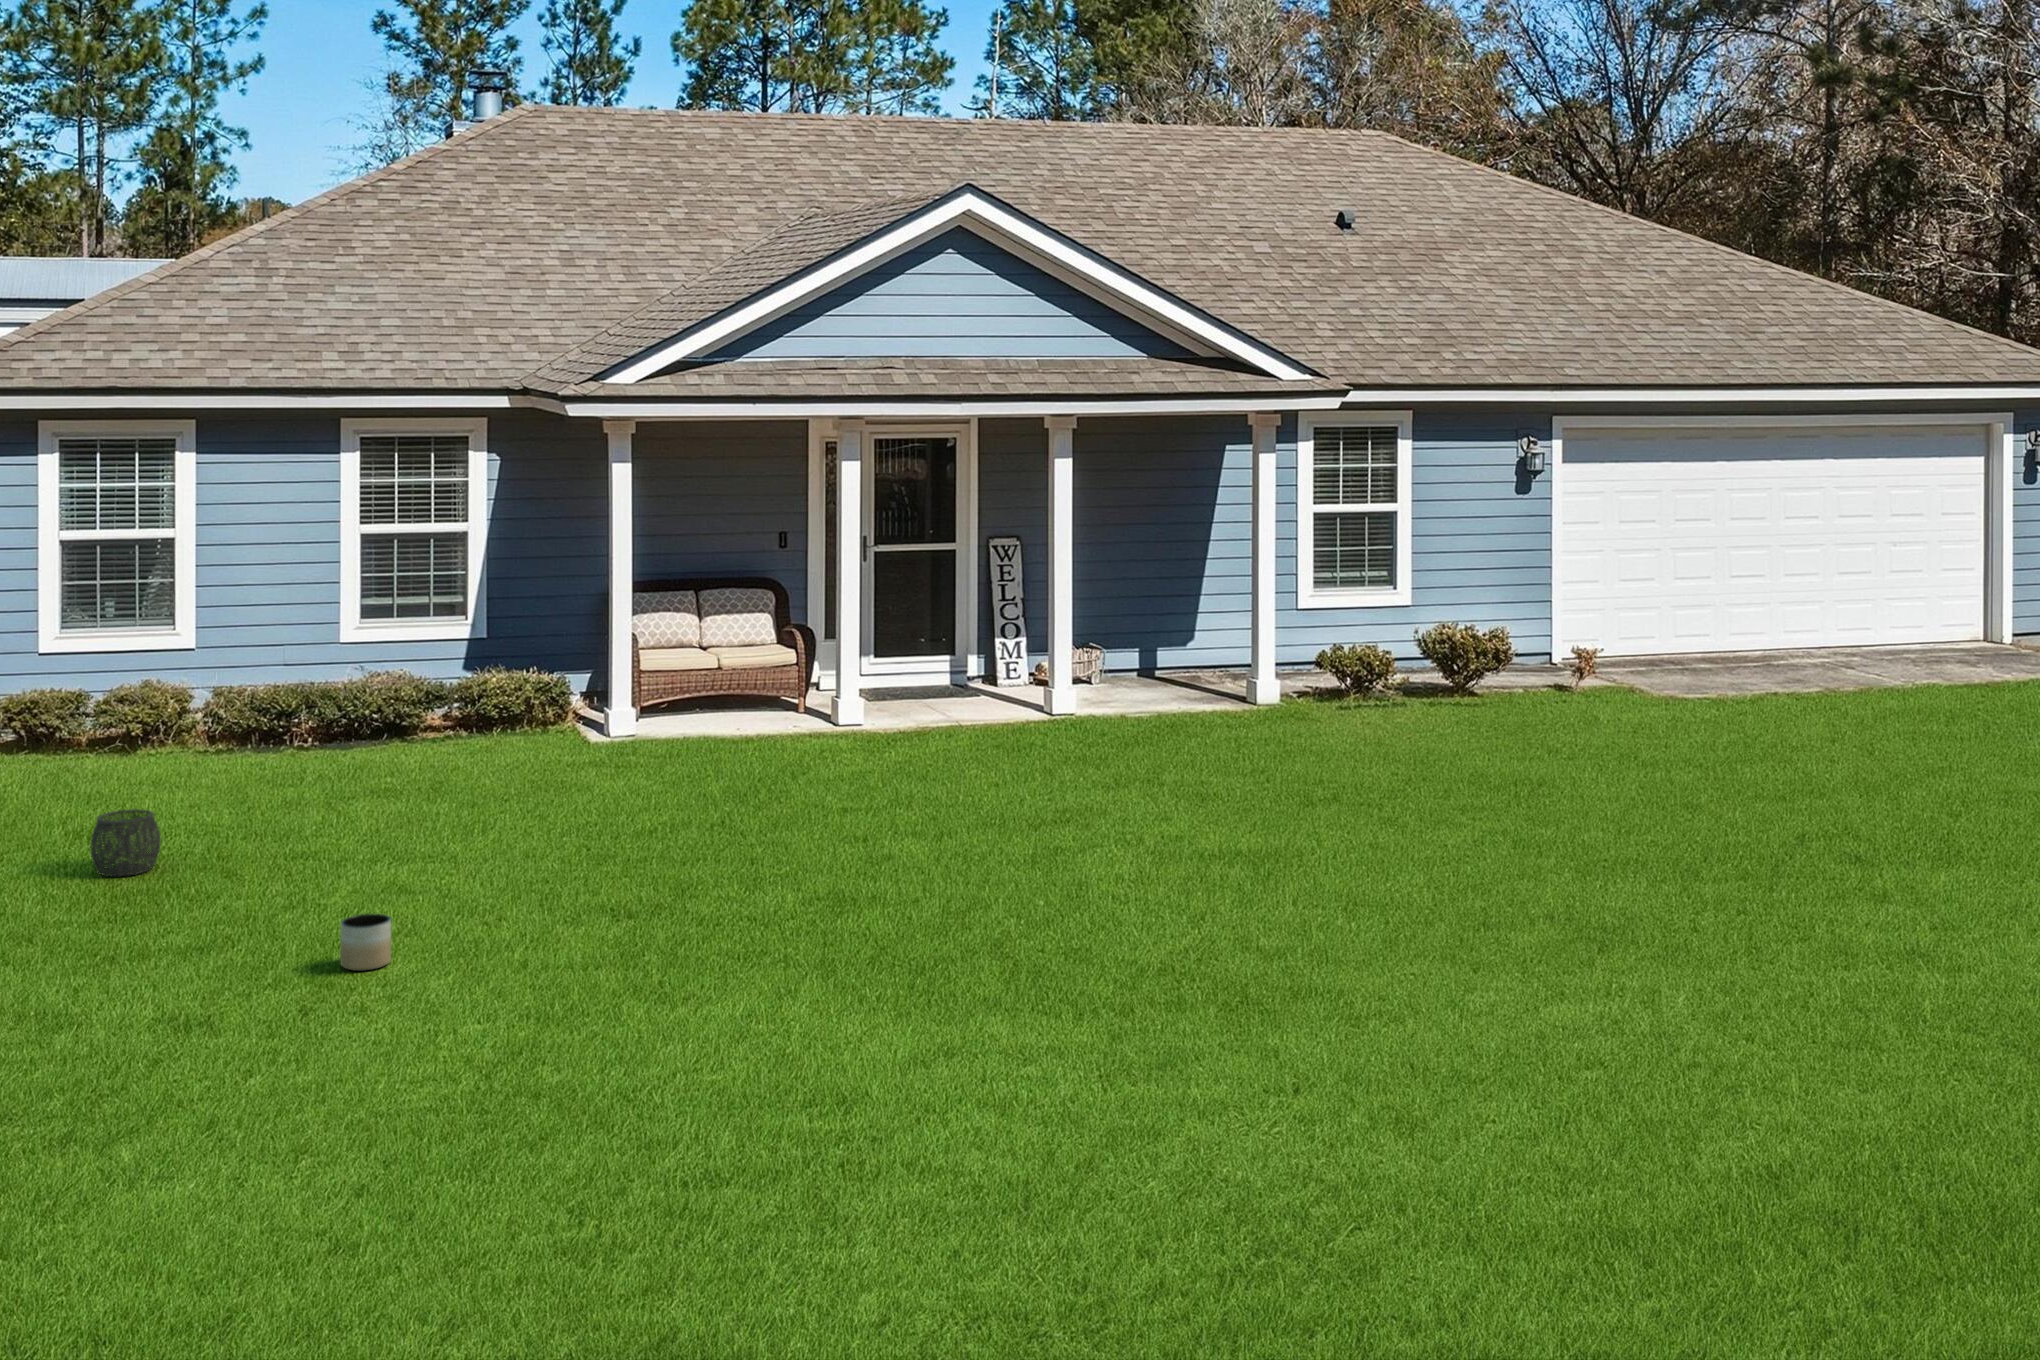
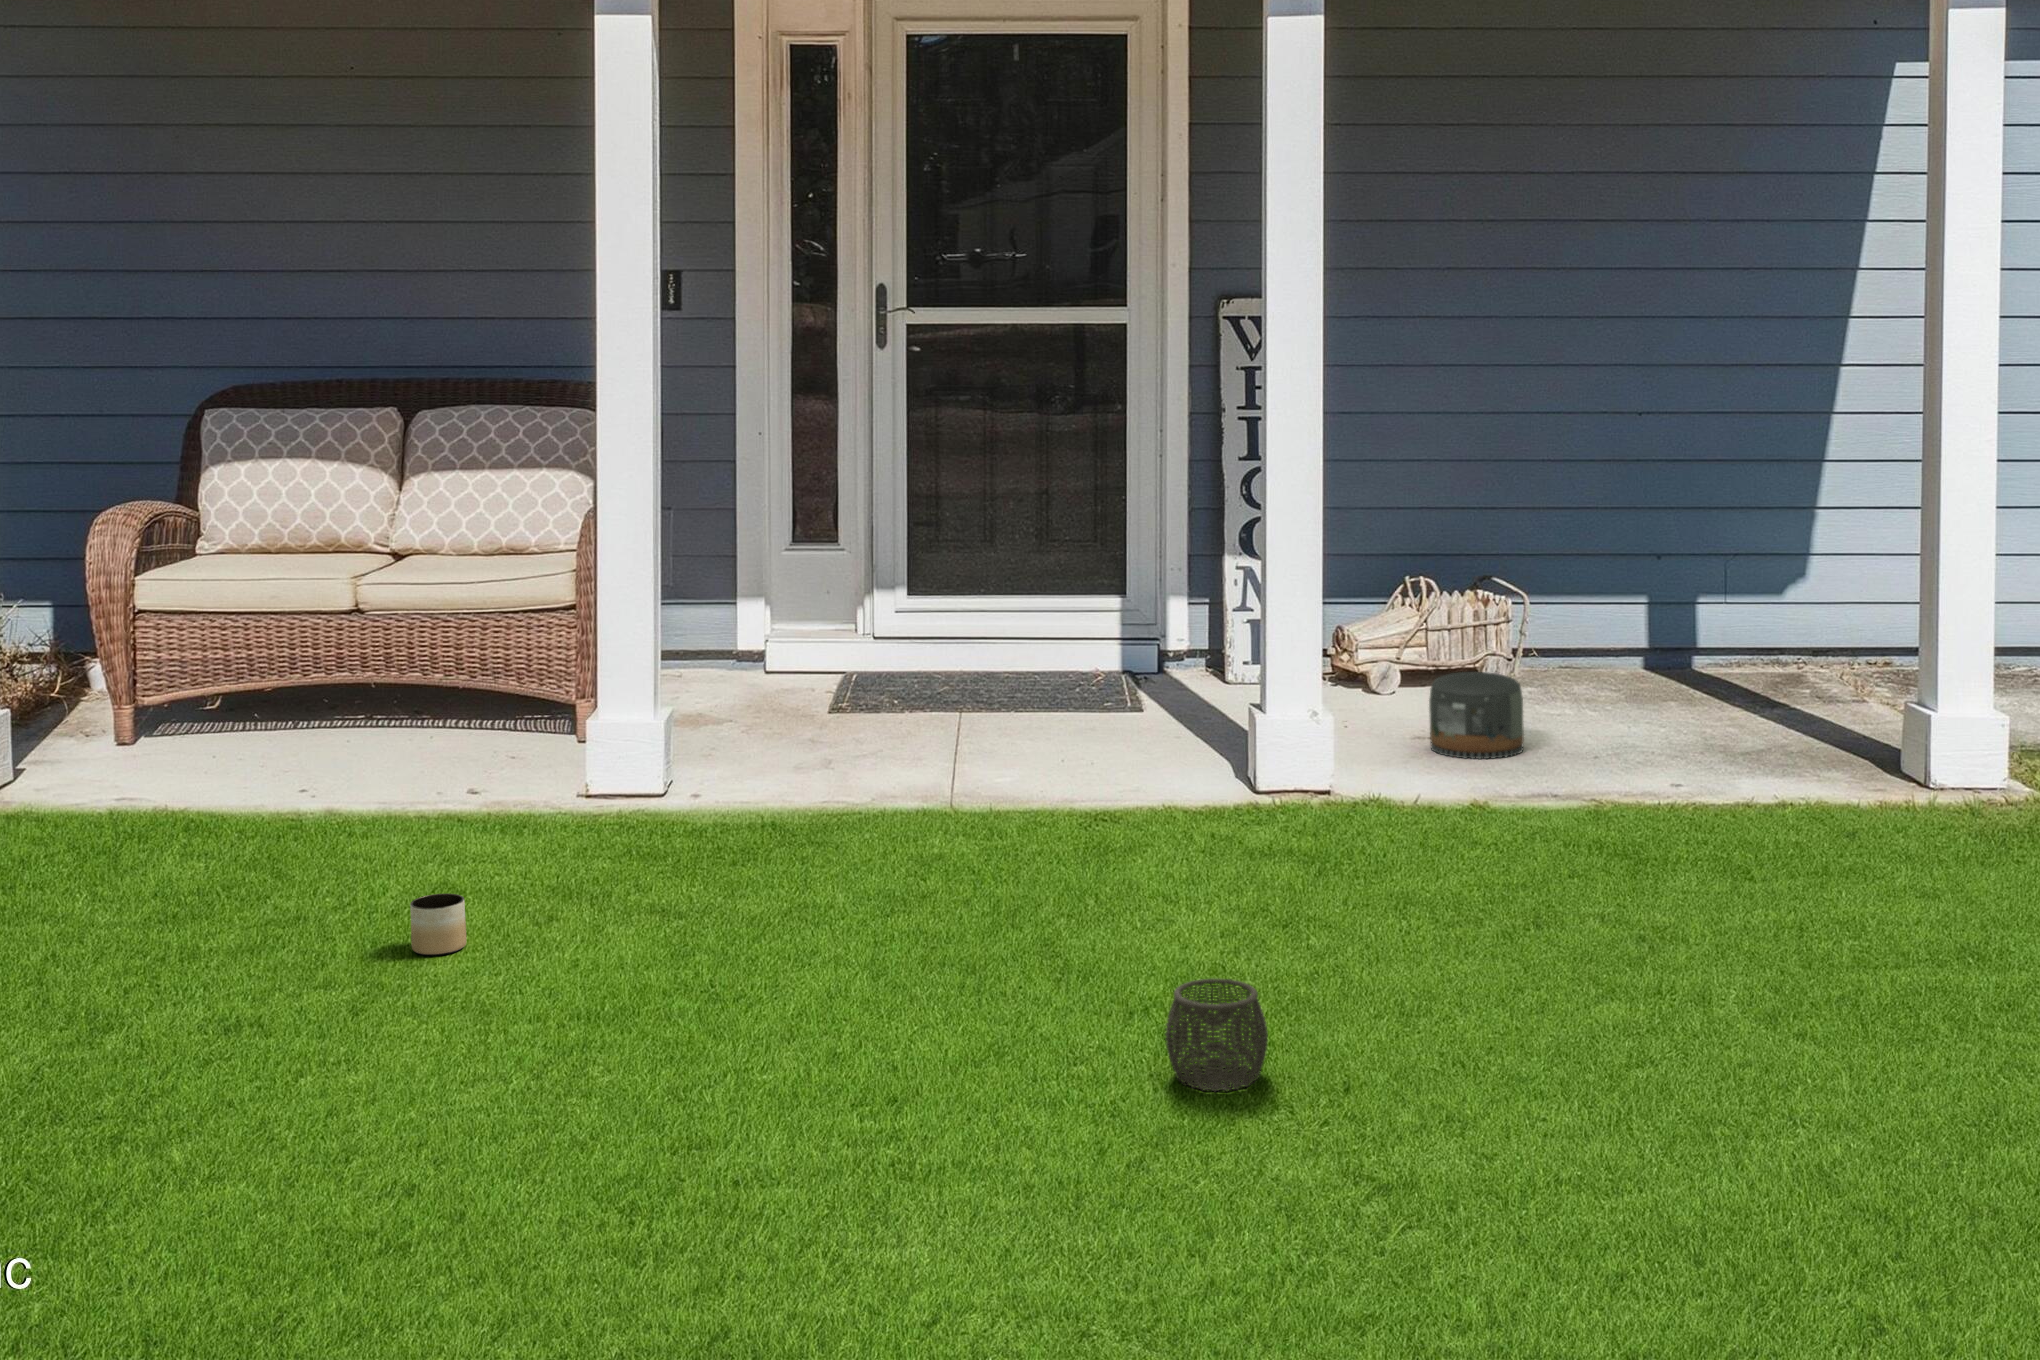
pouf: none [1240,731,1320,807] -> present [1429,672,1524,759]
woven basket: present [90,809,161,877] -> present [1165,979,1268,1091]

